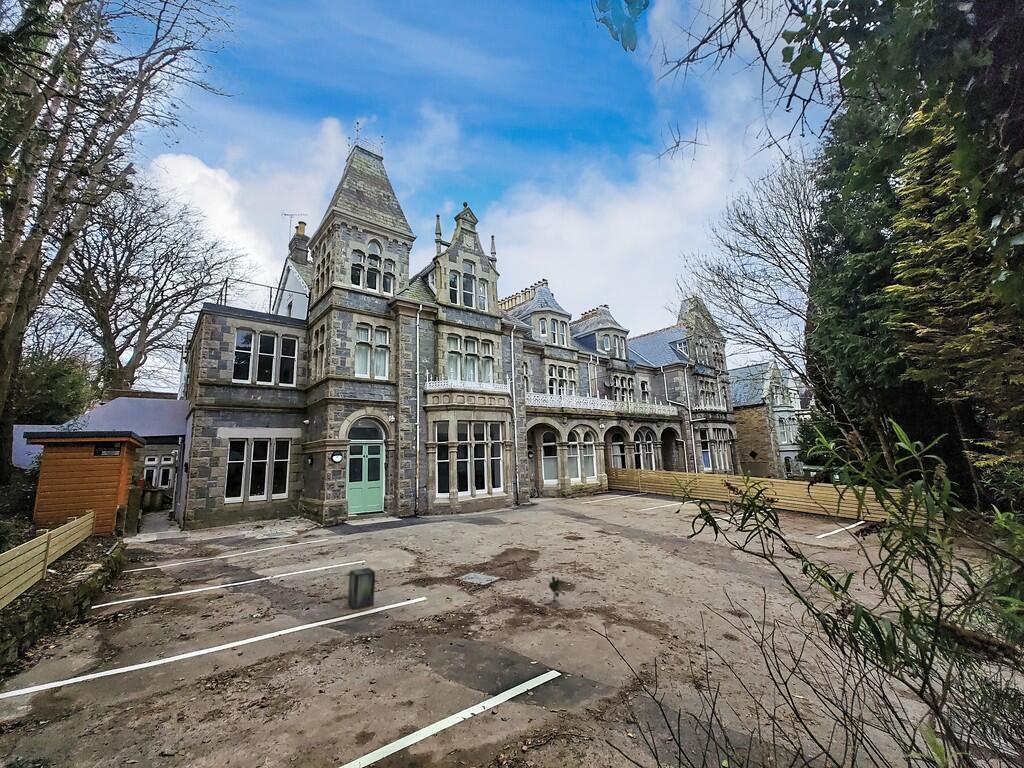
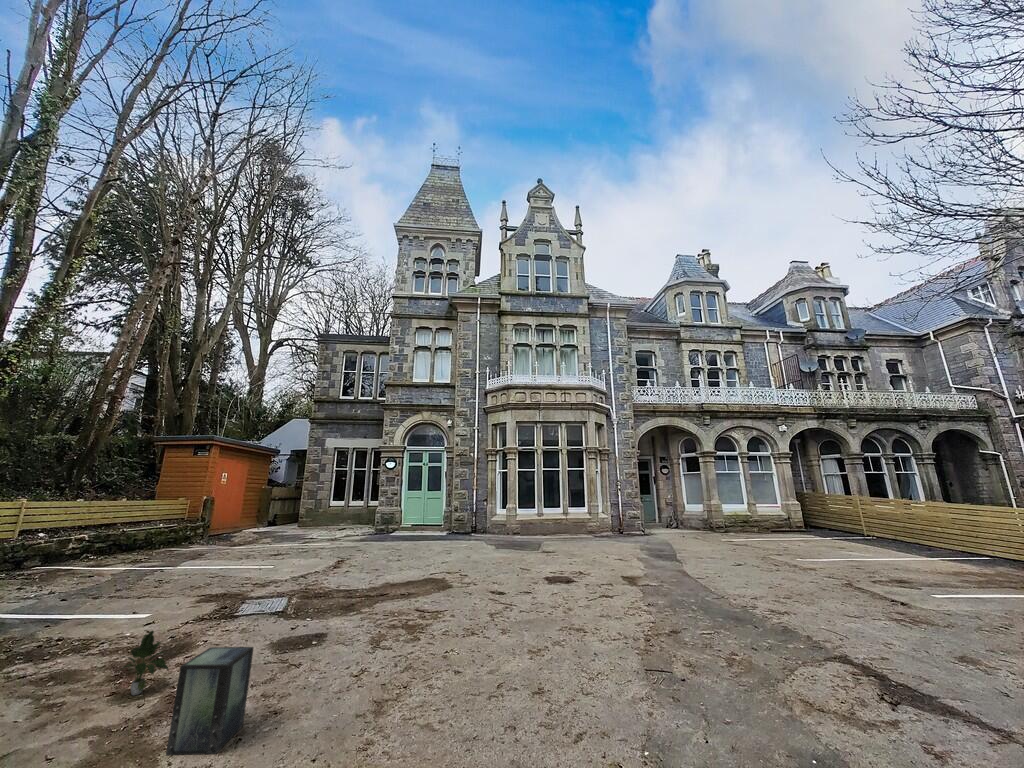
storage box: present [348,568,375,610] -> present [166,647,254,755]

